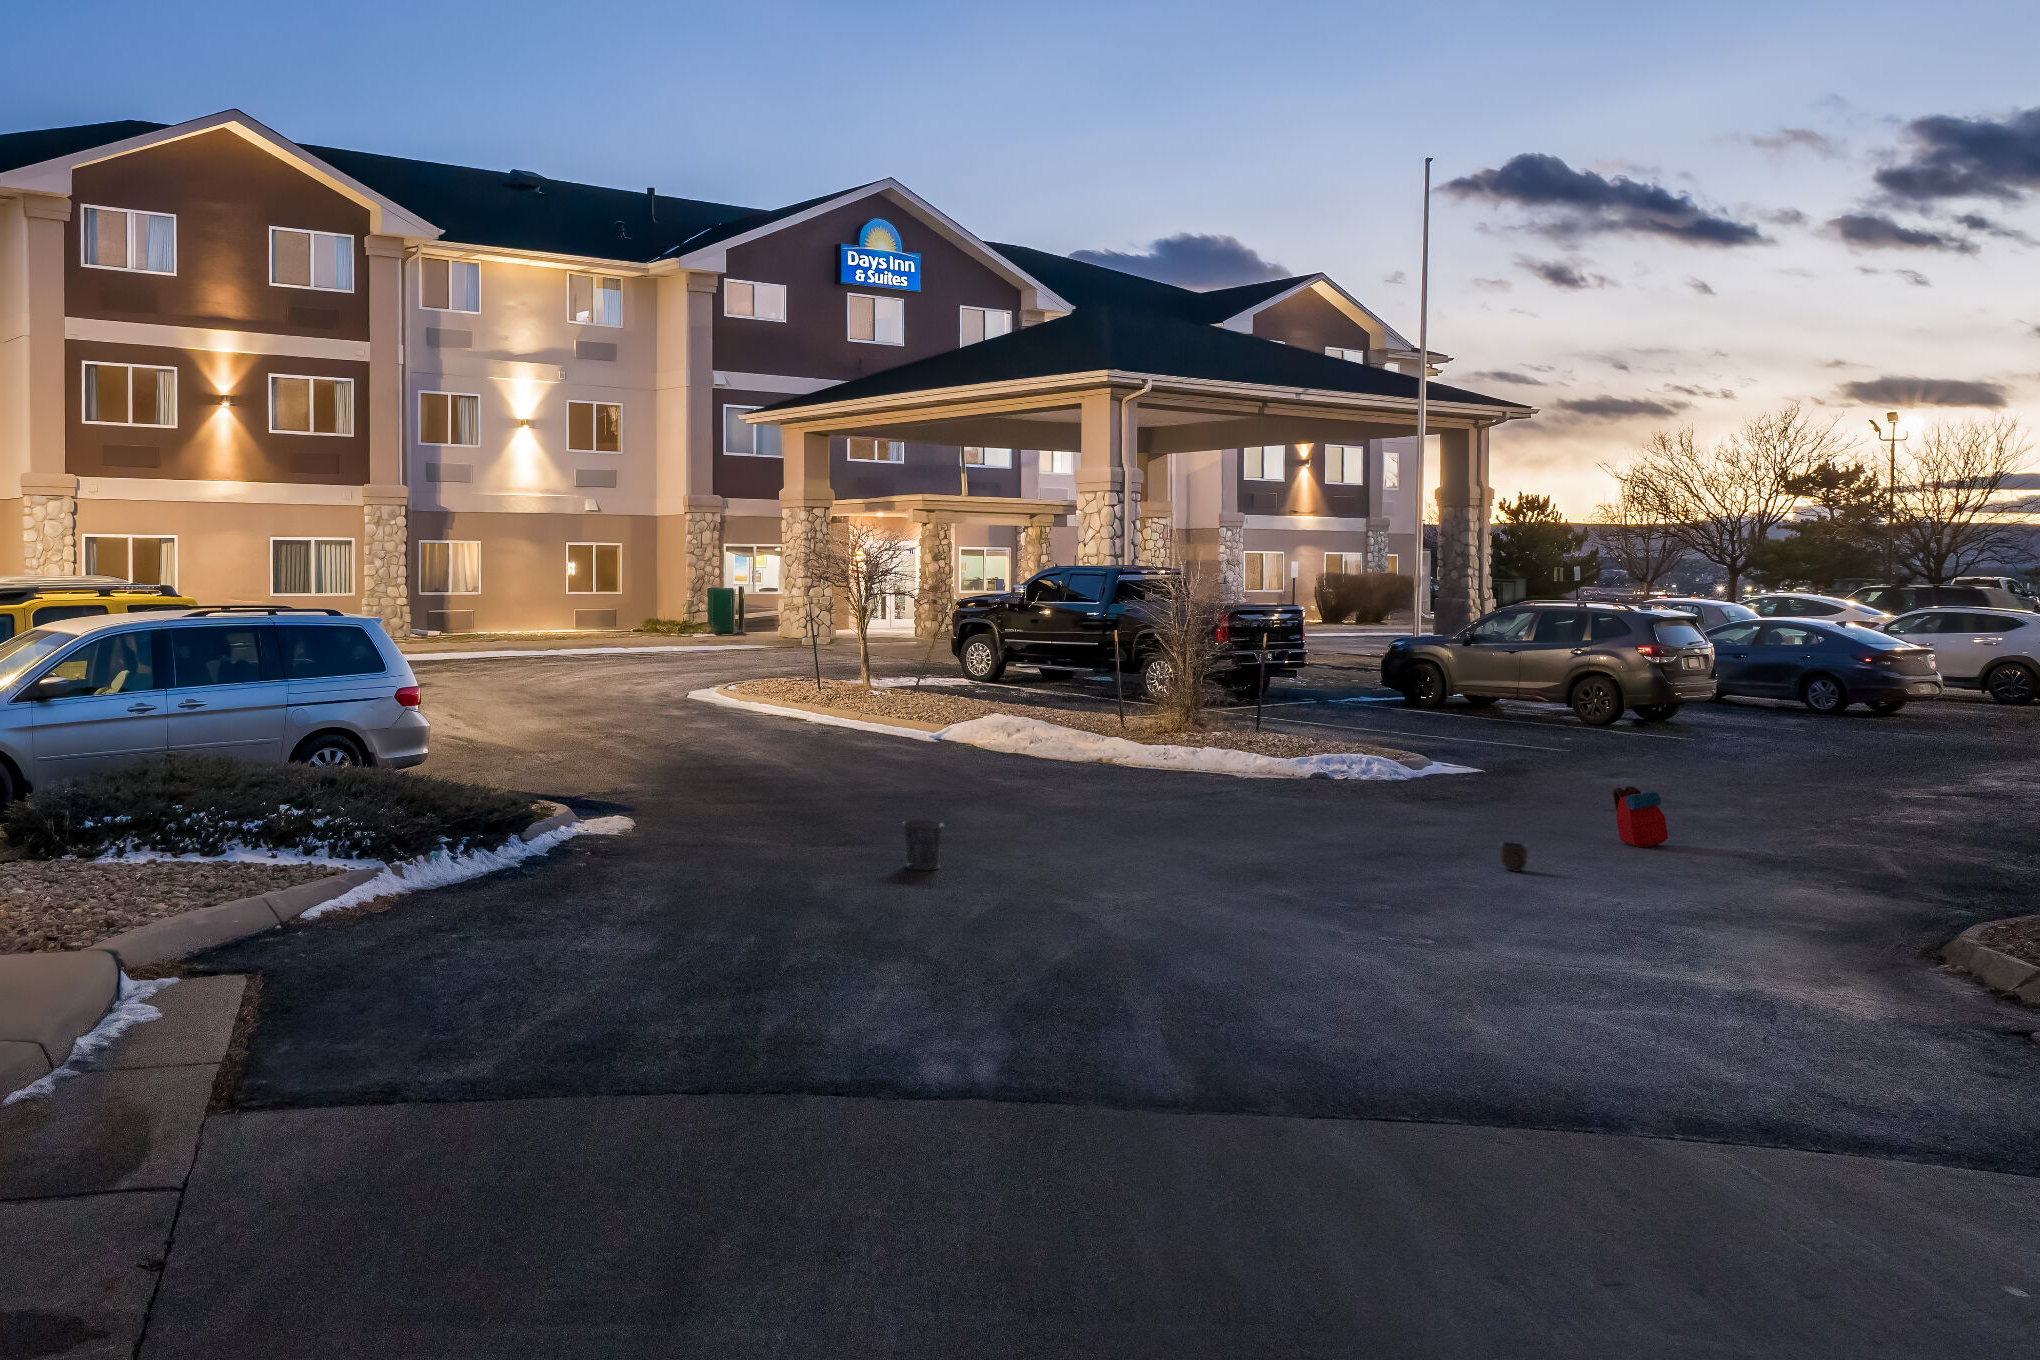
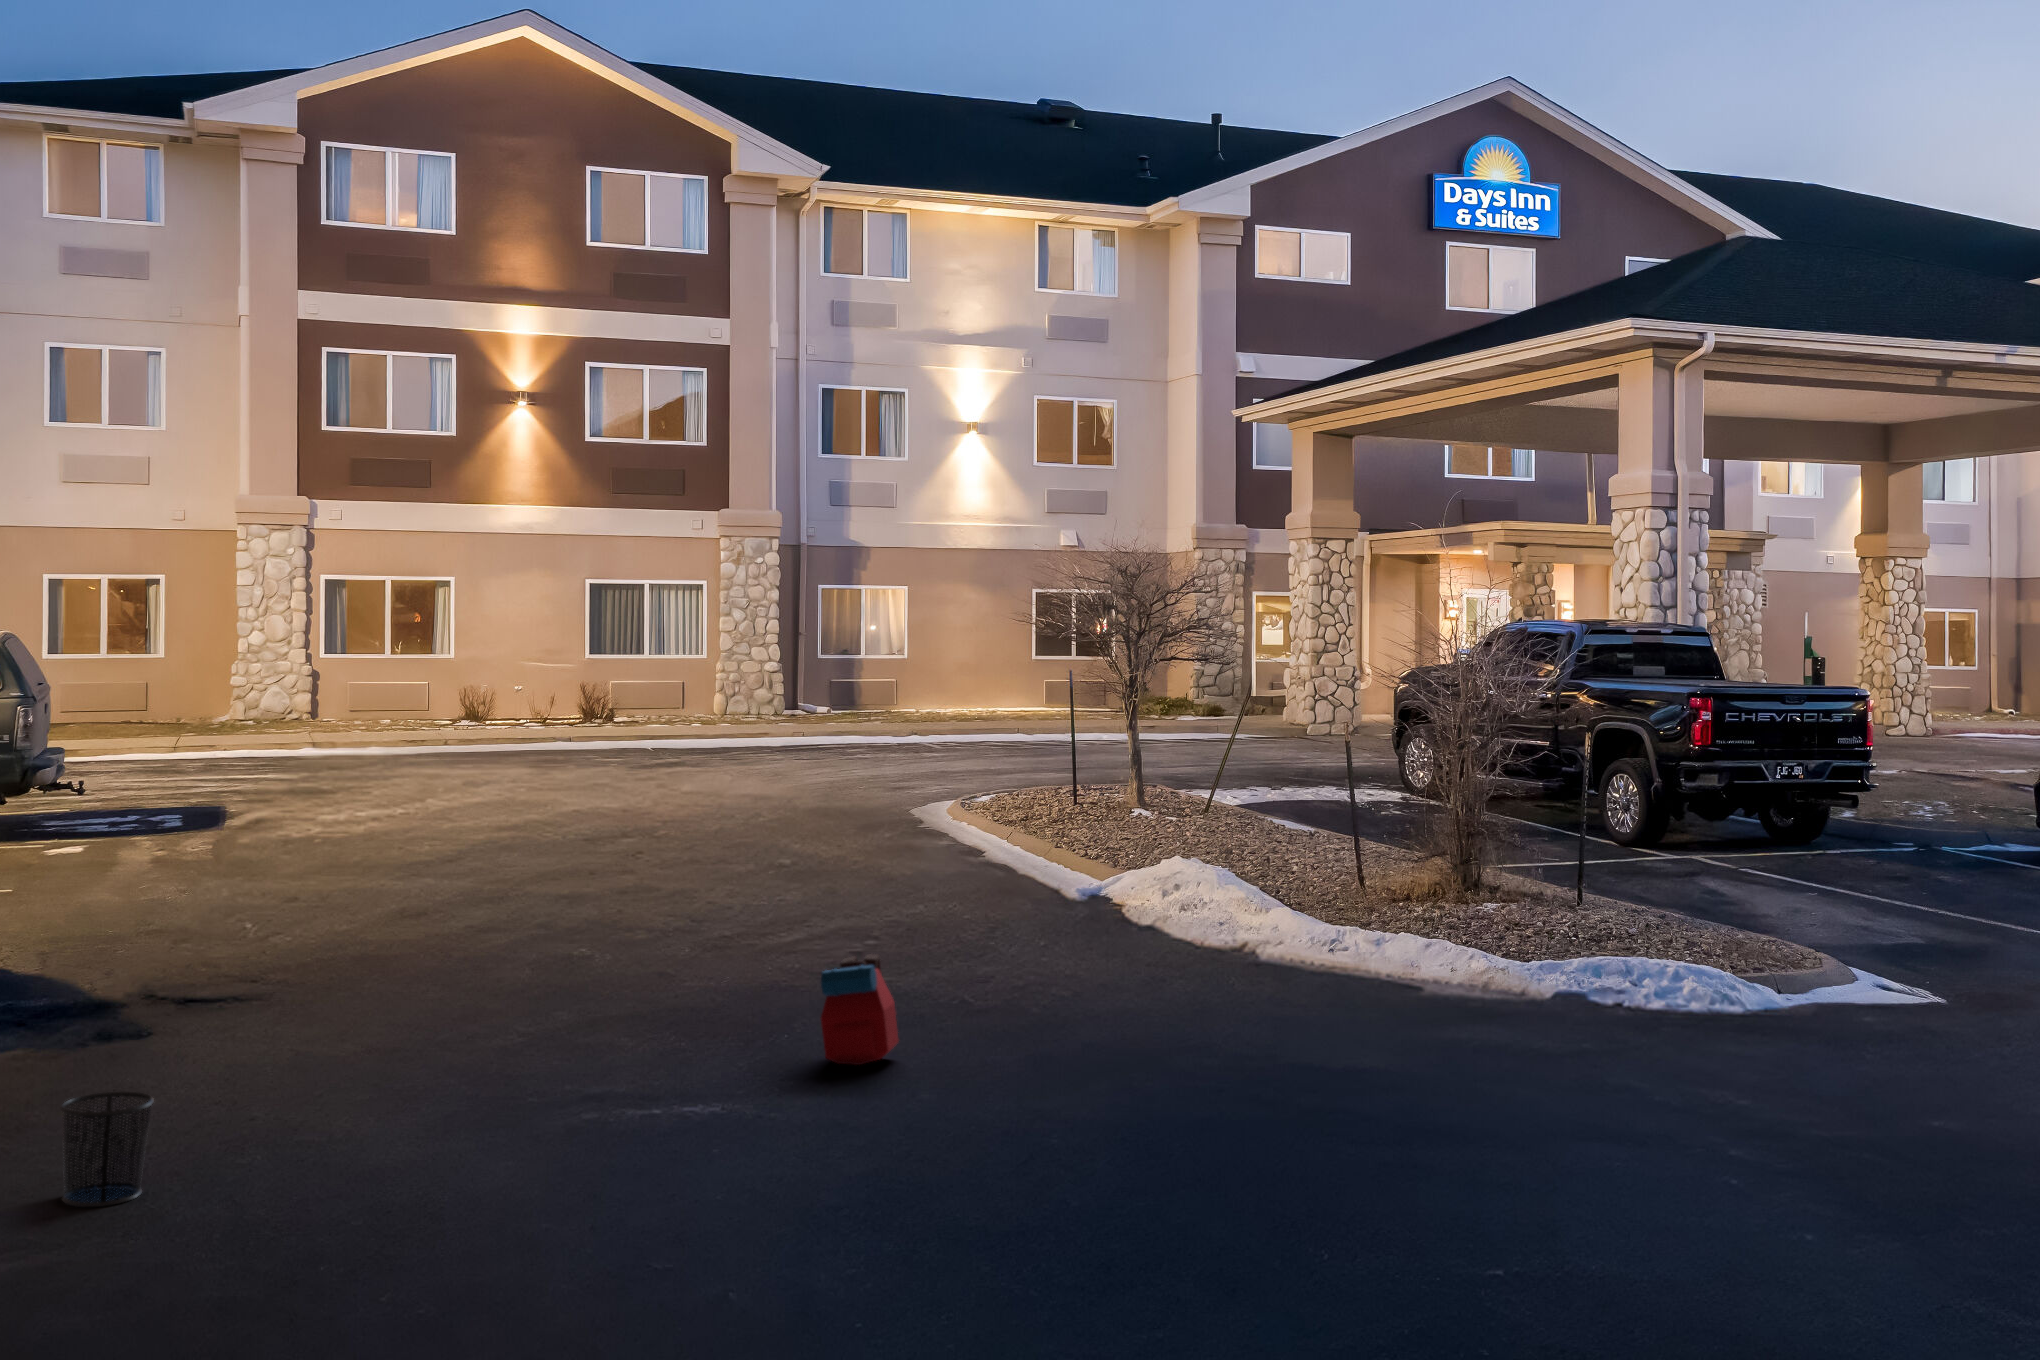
backpack: present [1613,786,1668,847] -> present [821,954,899,1065]
planter: present [1499,842,1528,872] -> none [1349,1244,1416,1325]

